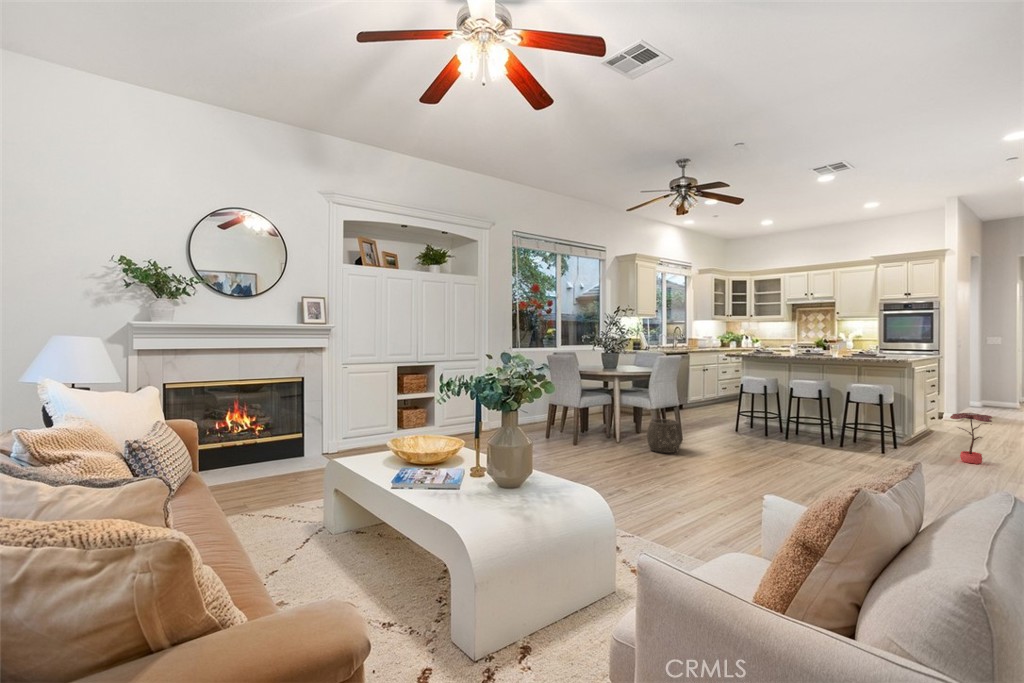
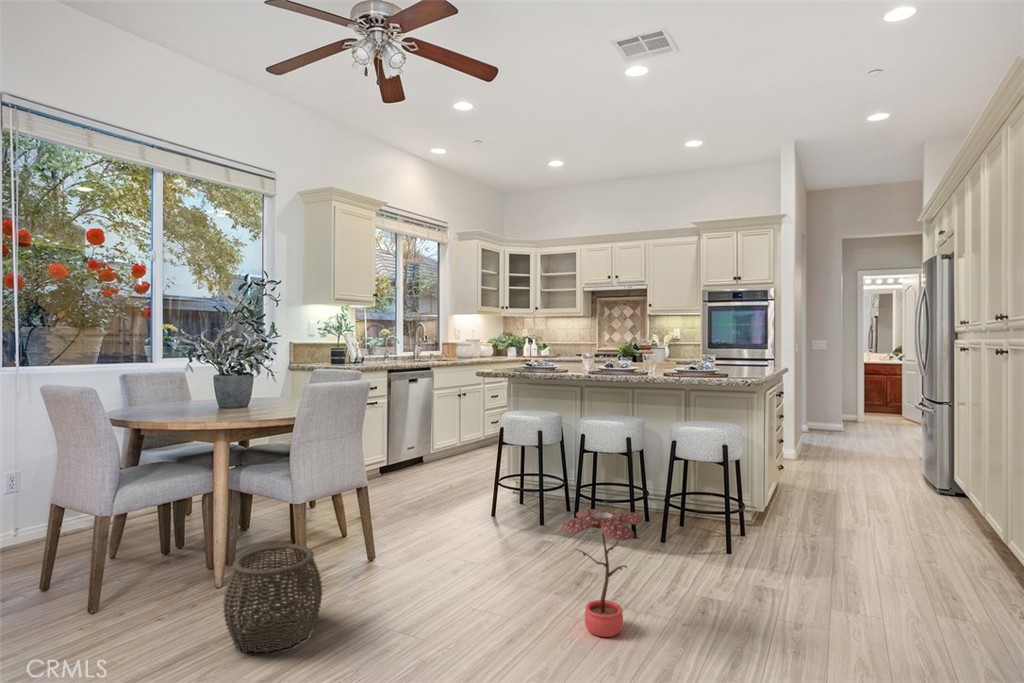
potted plant: present [950,413,992,464] -> present [562,509,643,637]

